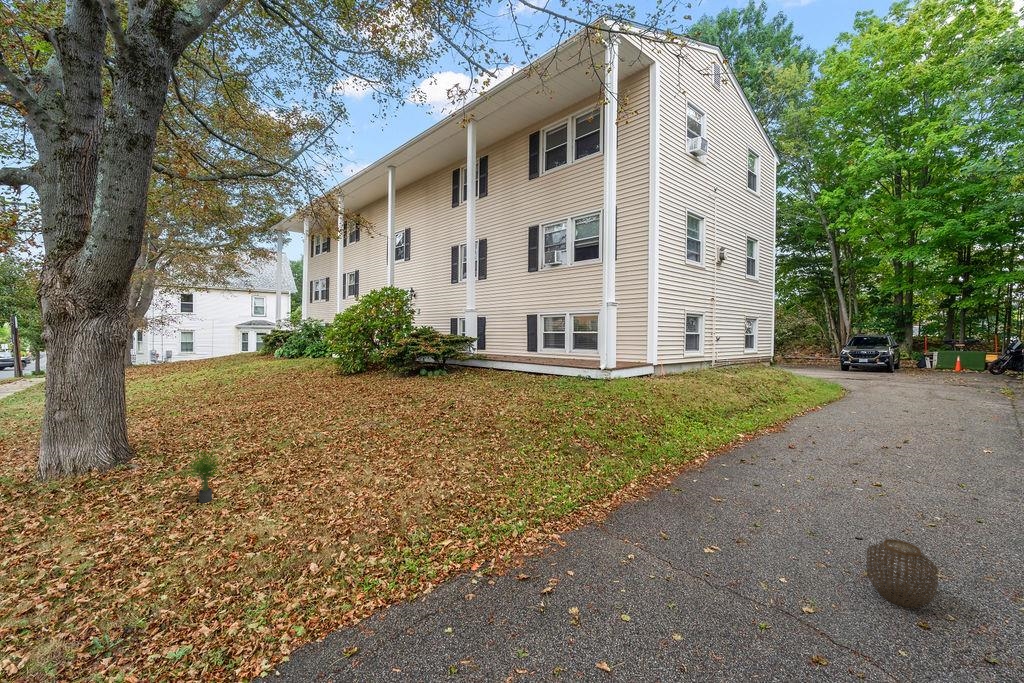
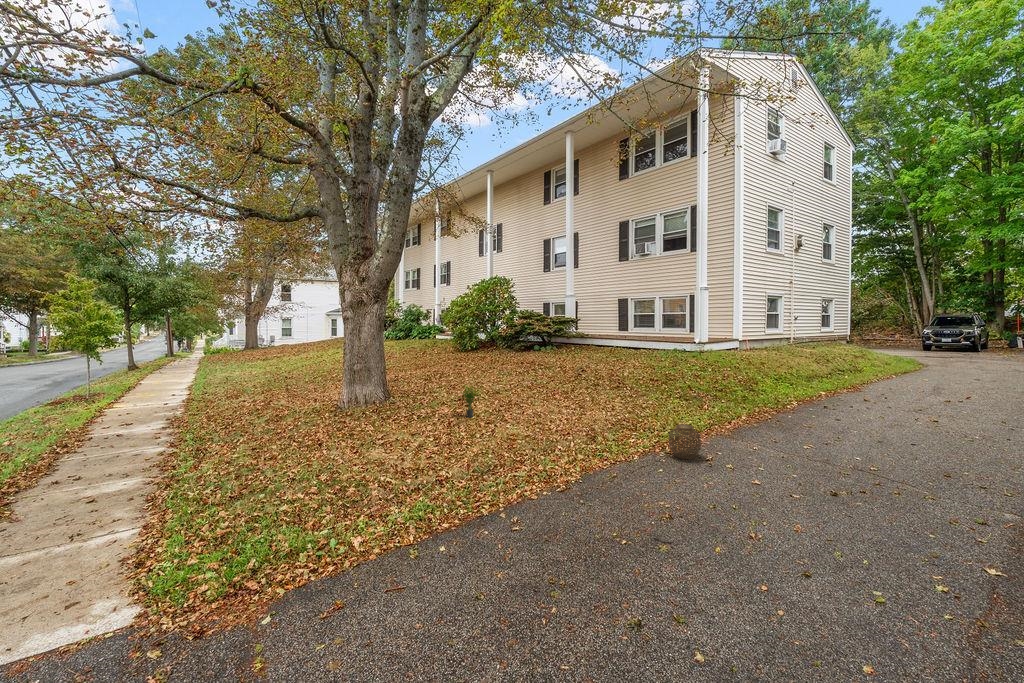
woven basket: present [867,539,938,608] -> present [669,424,701,459]

